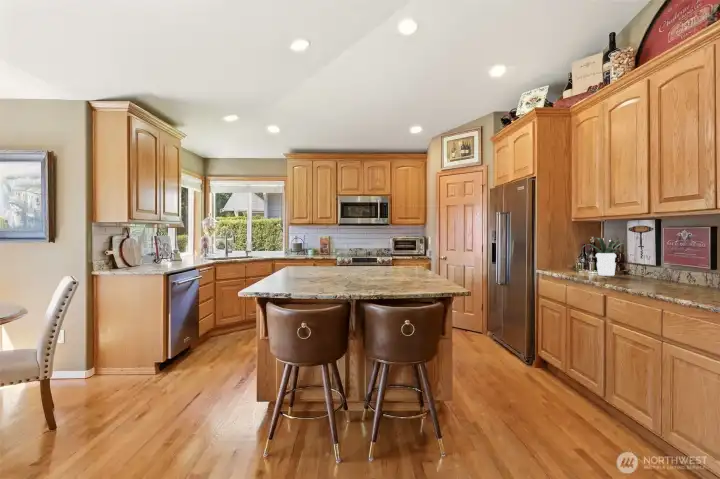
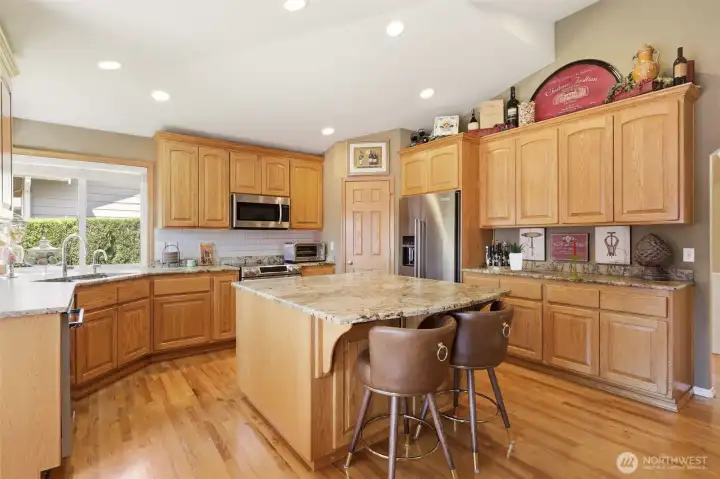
candle: none [646,234,676,292] -> present [567,242,583,280]

